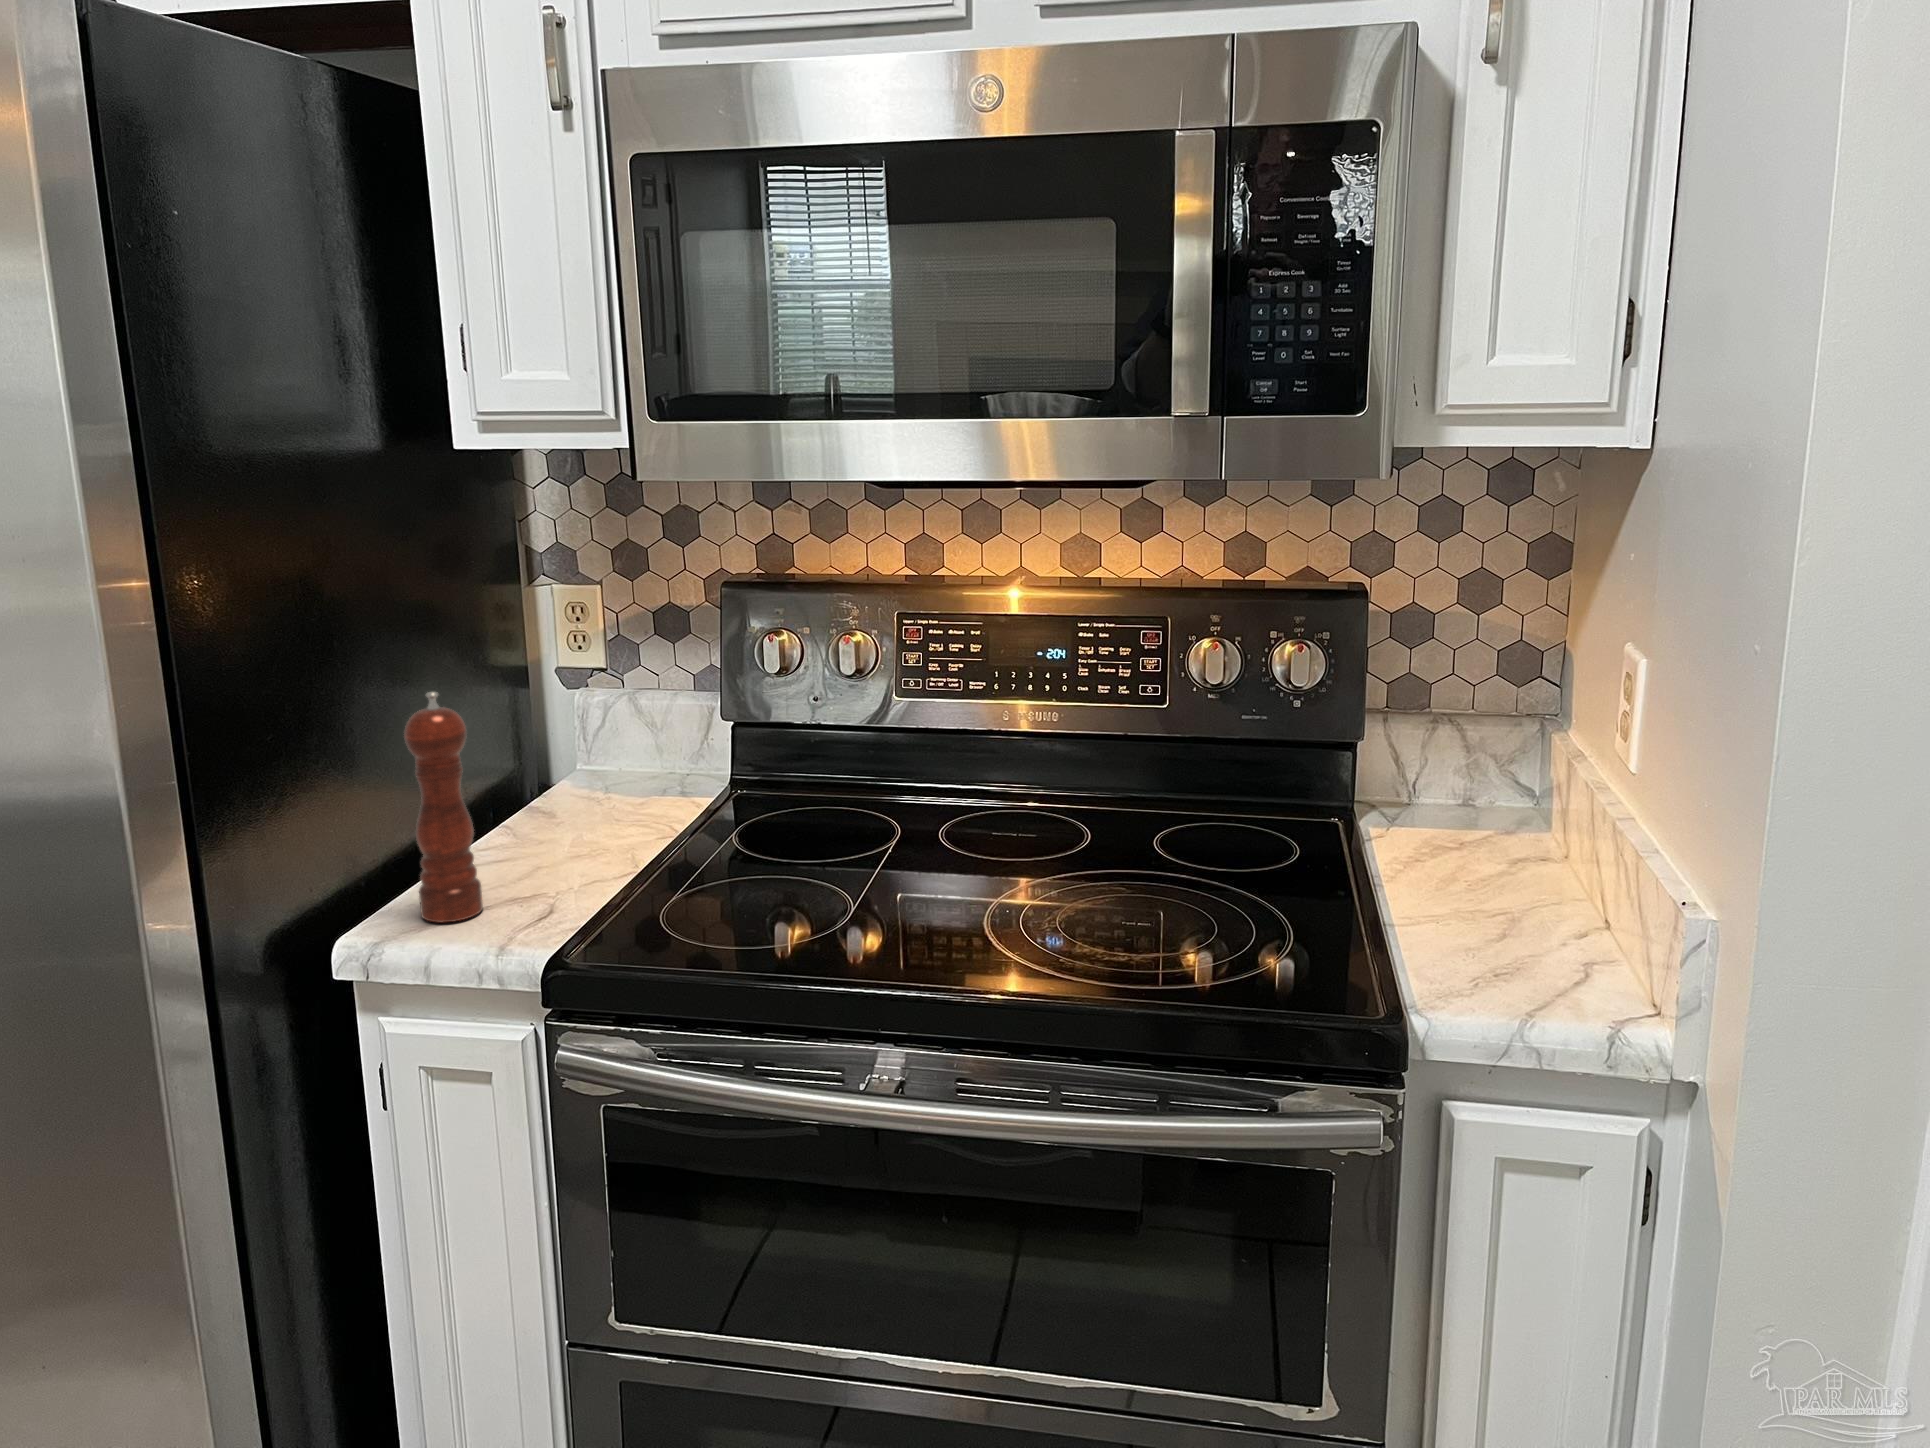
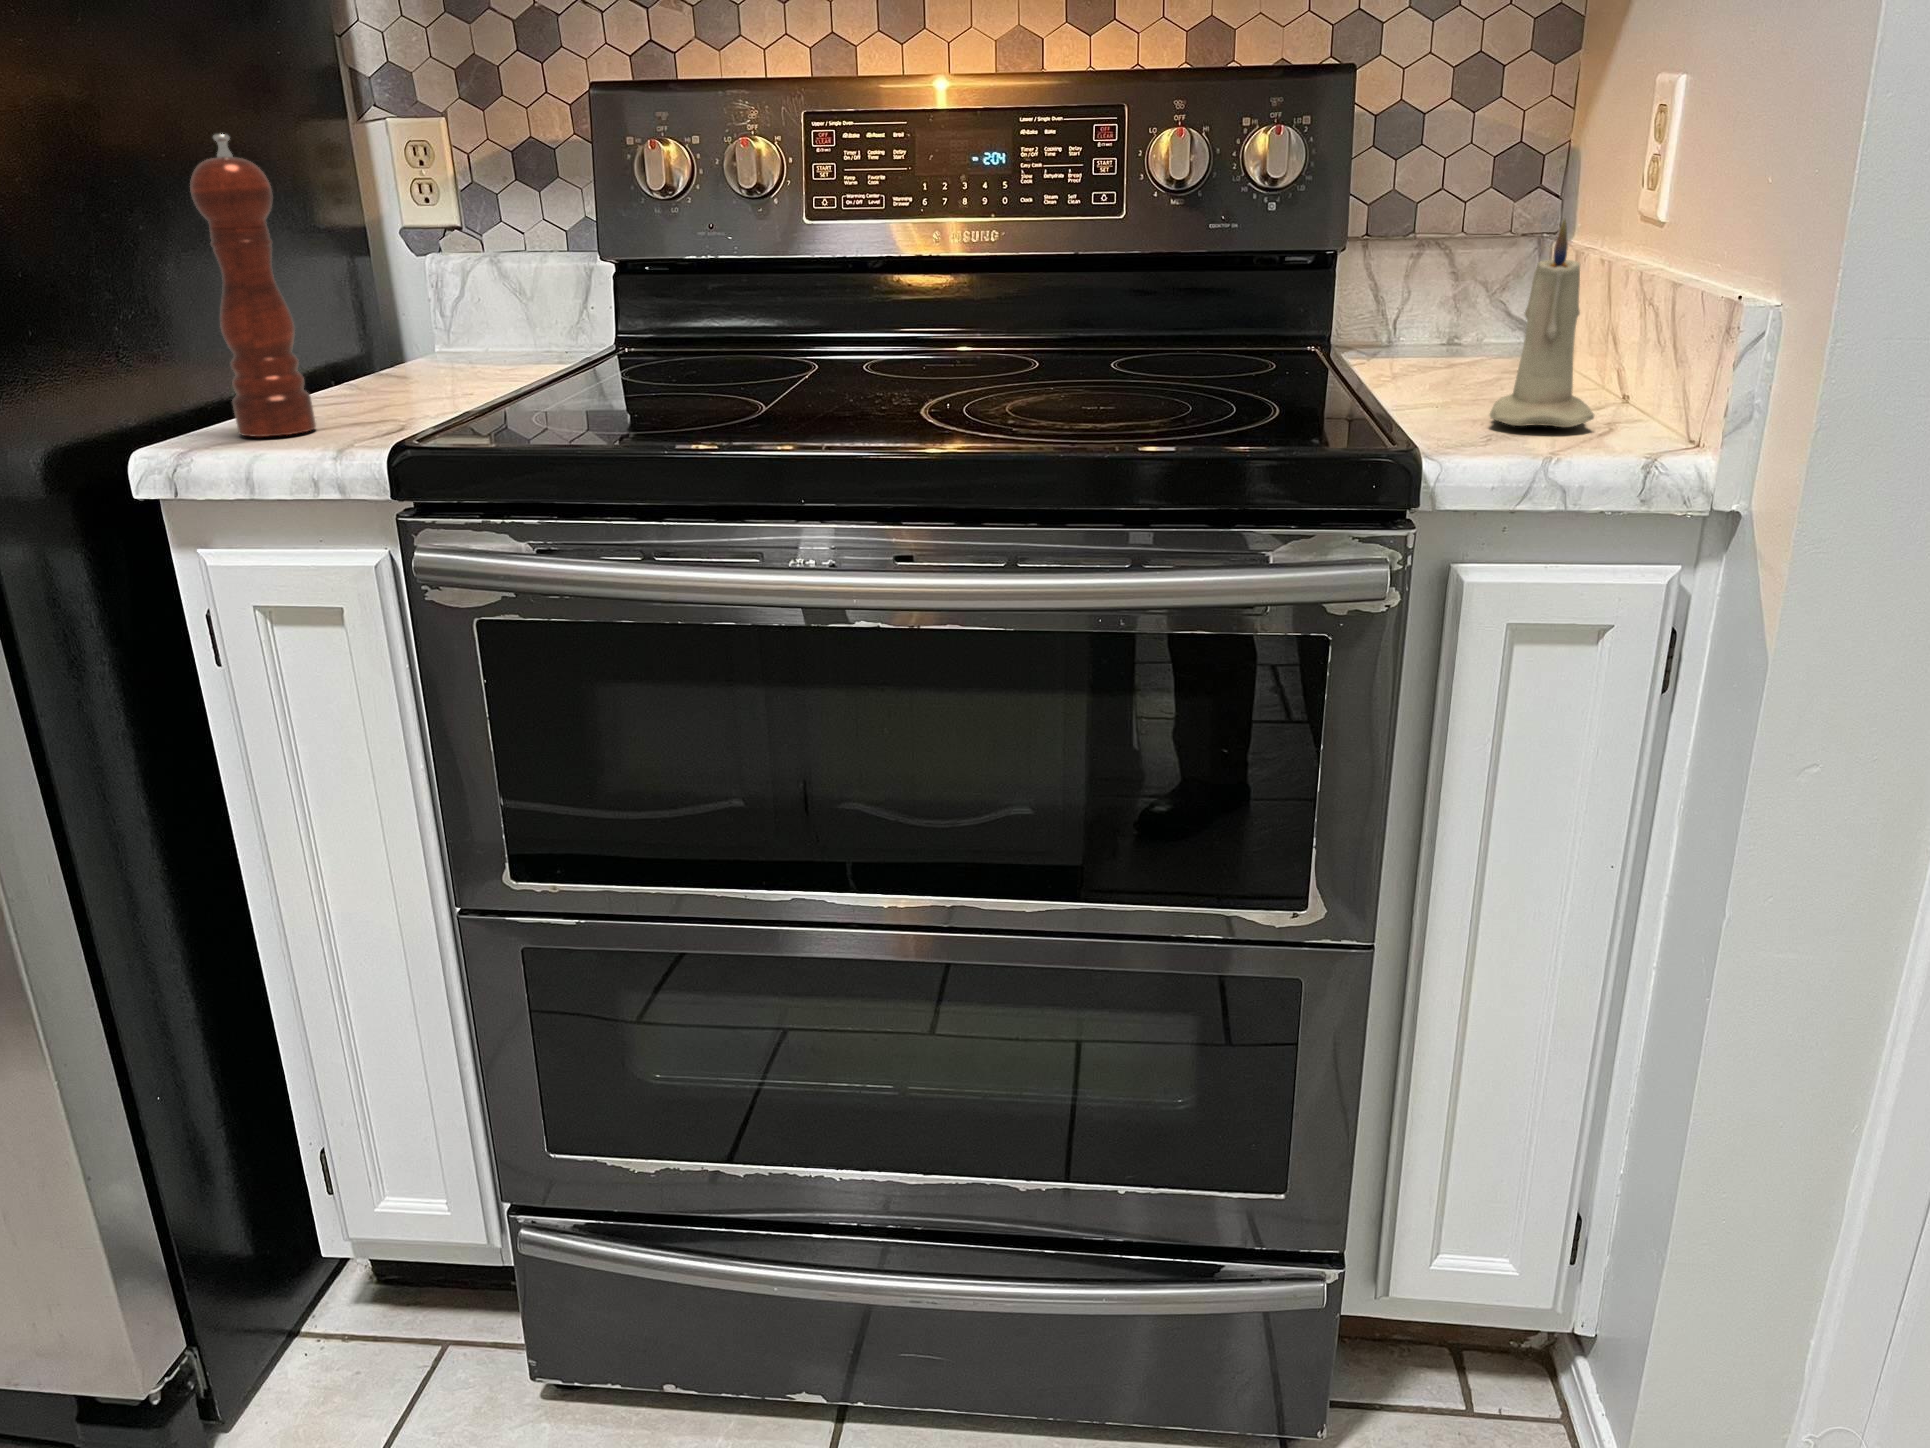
candle: none [1476,809,1569,985] -> present [1489,220,1594,427]

